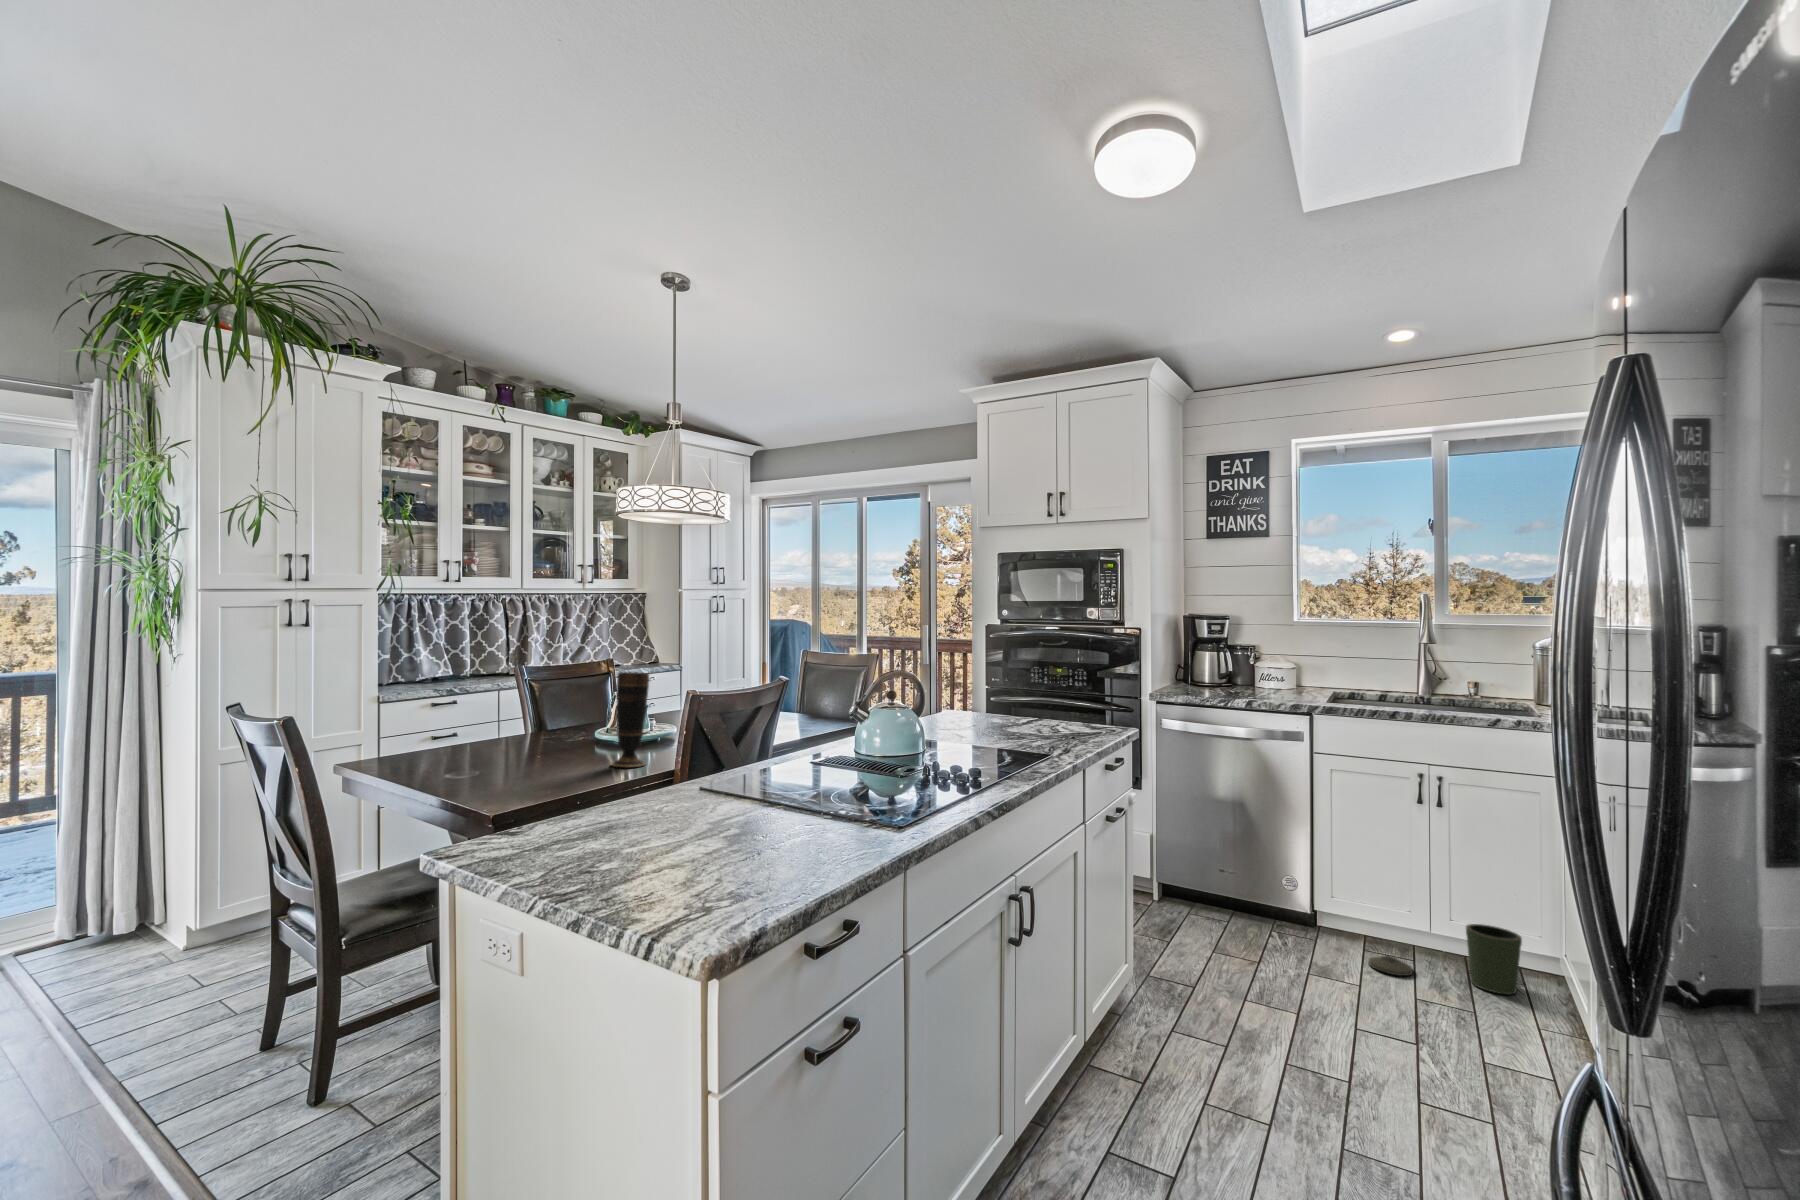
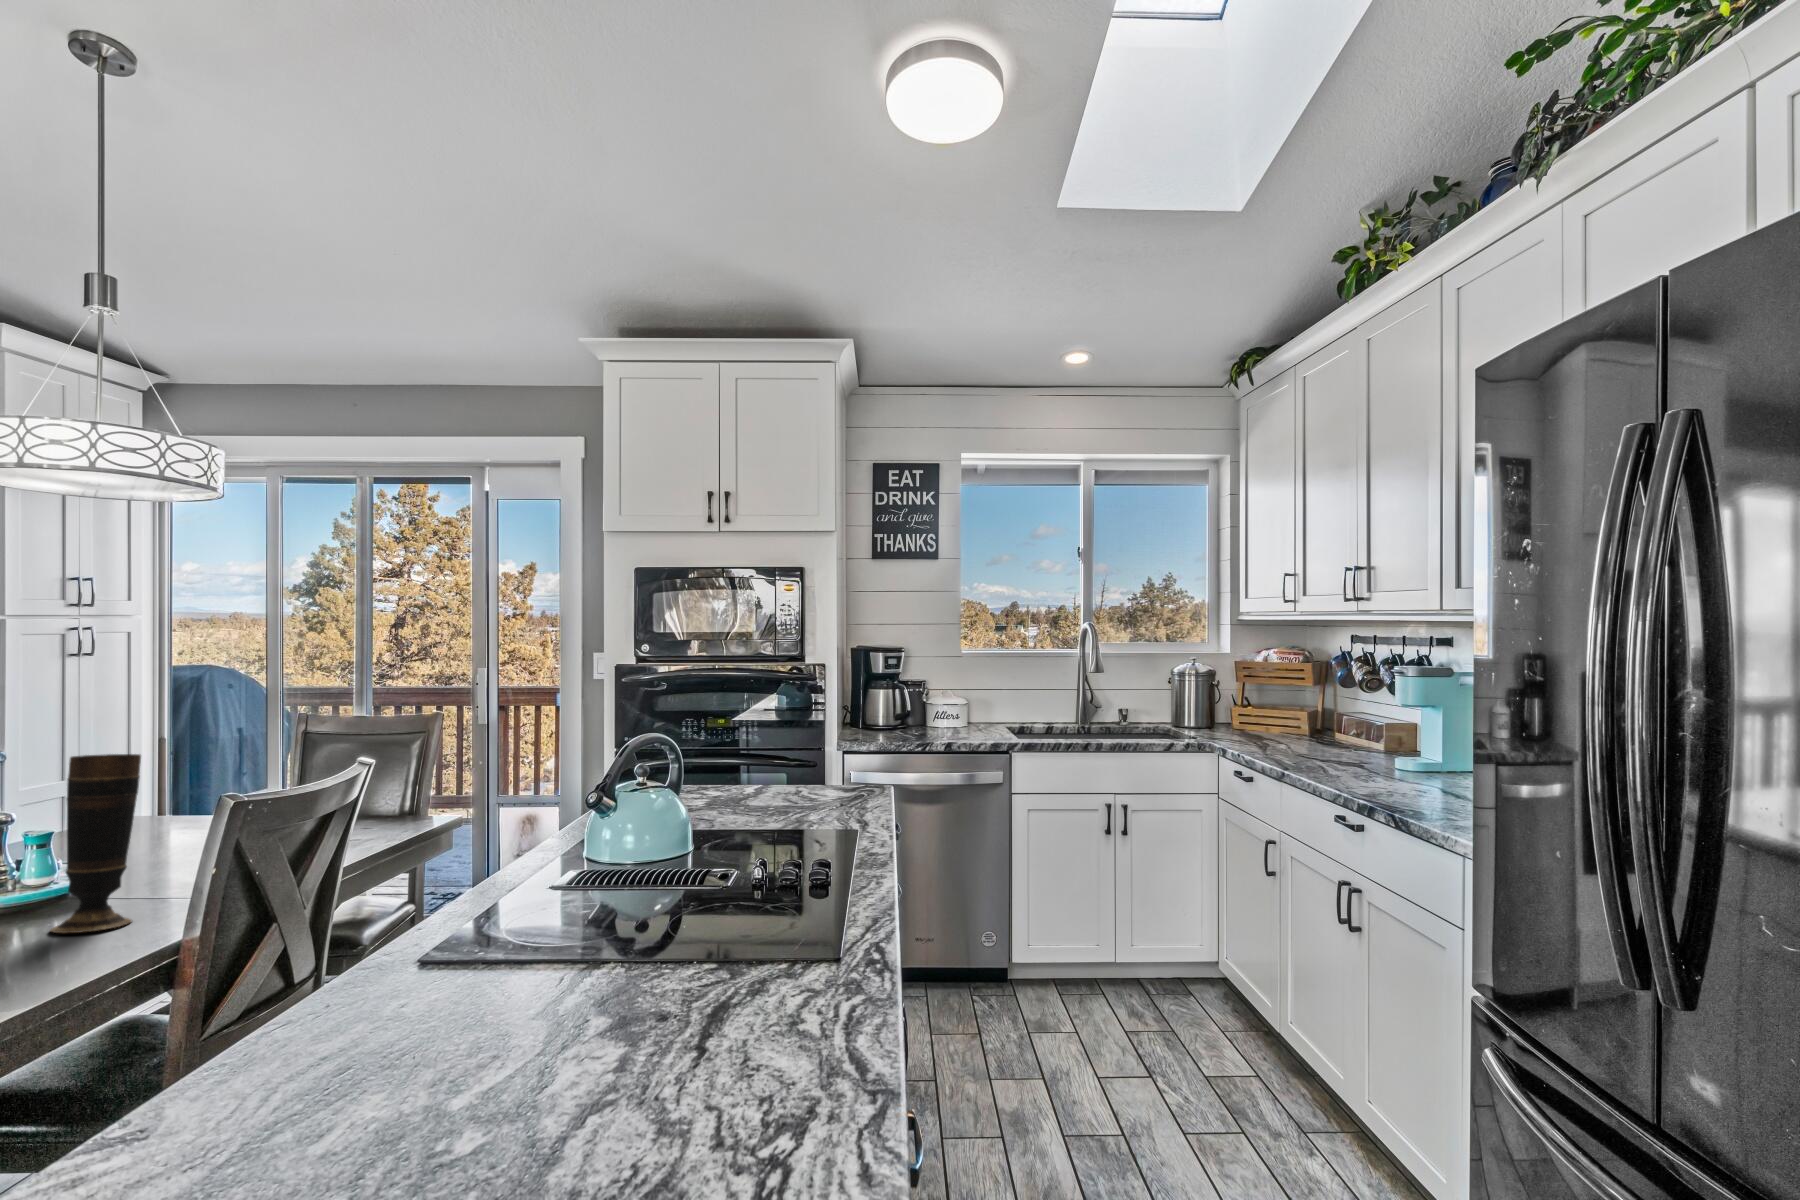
trash can: present [1369,924,1522,994] -> none [1071,944,1195,1013]

